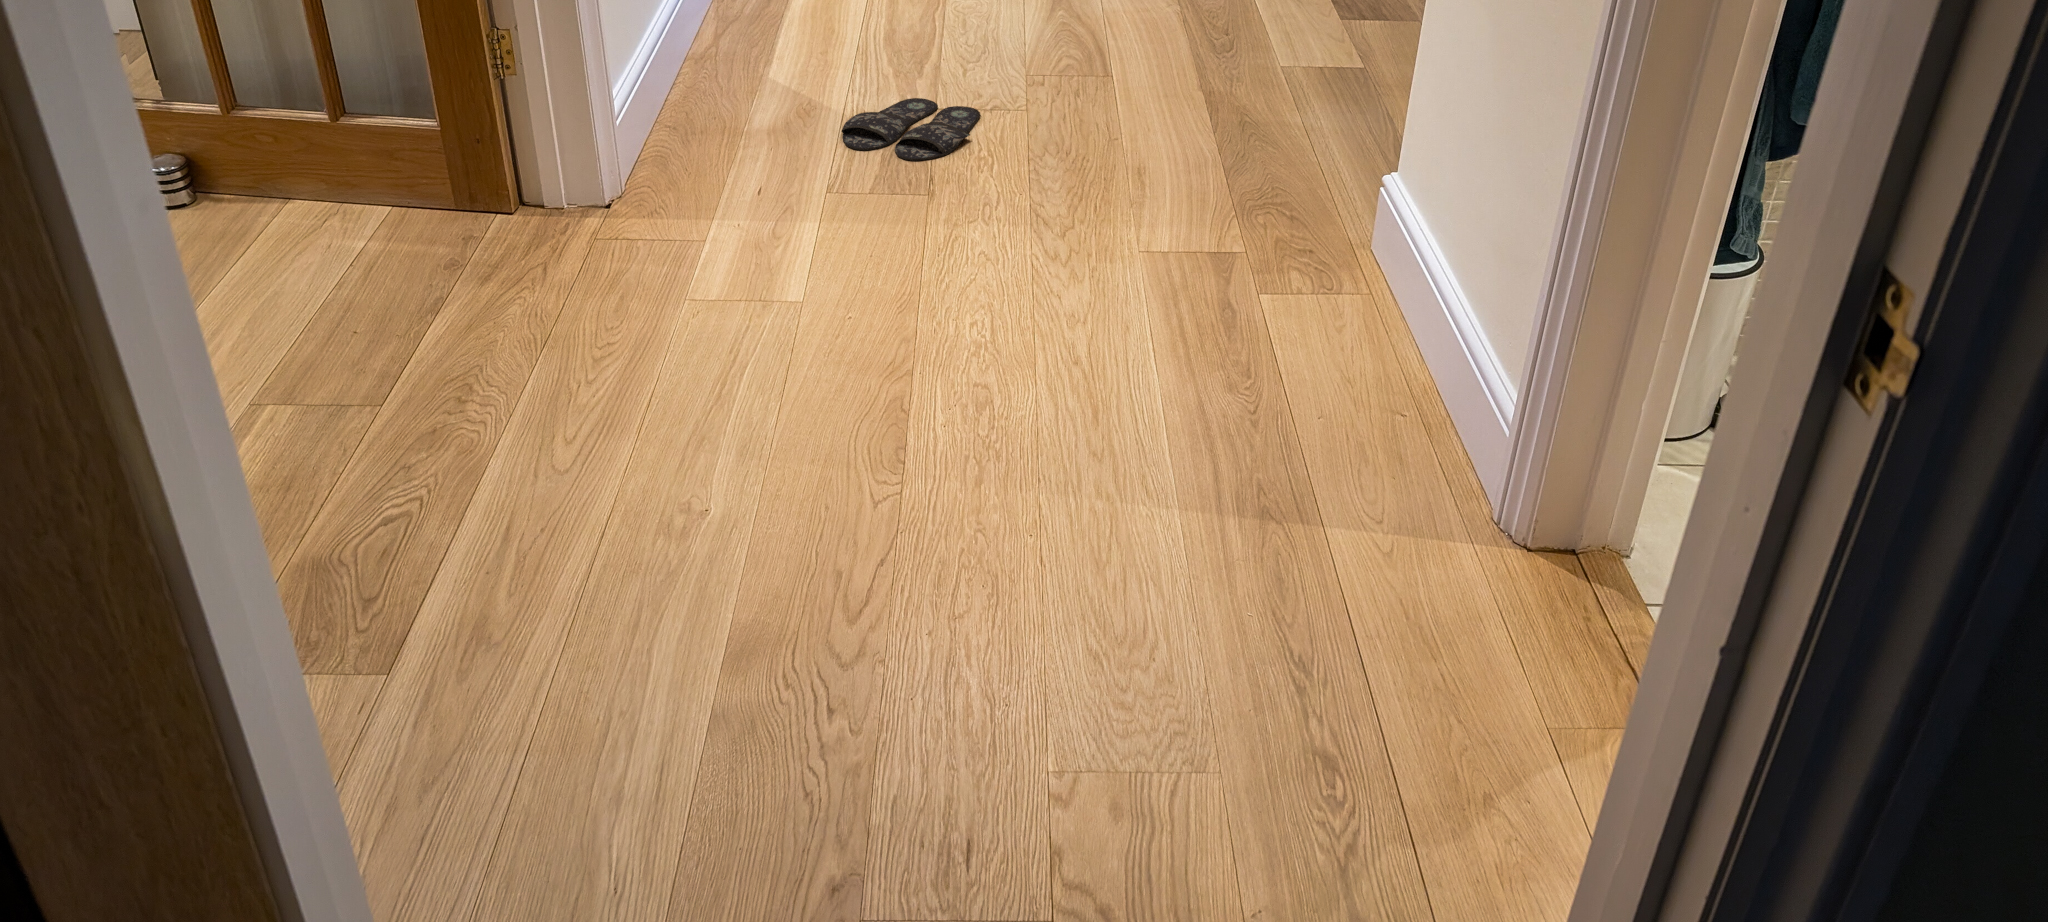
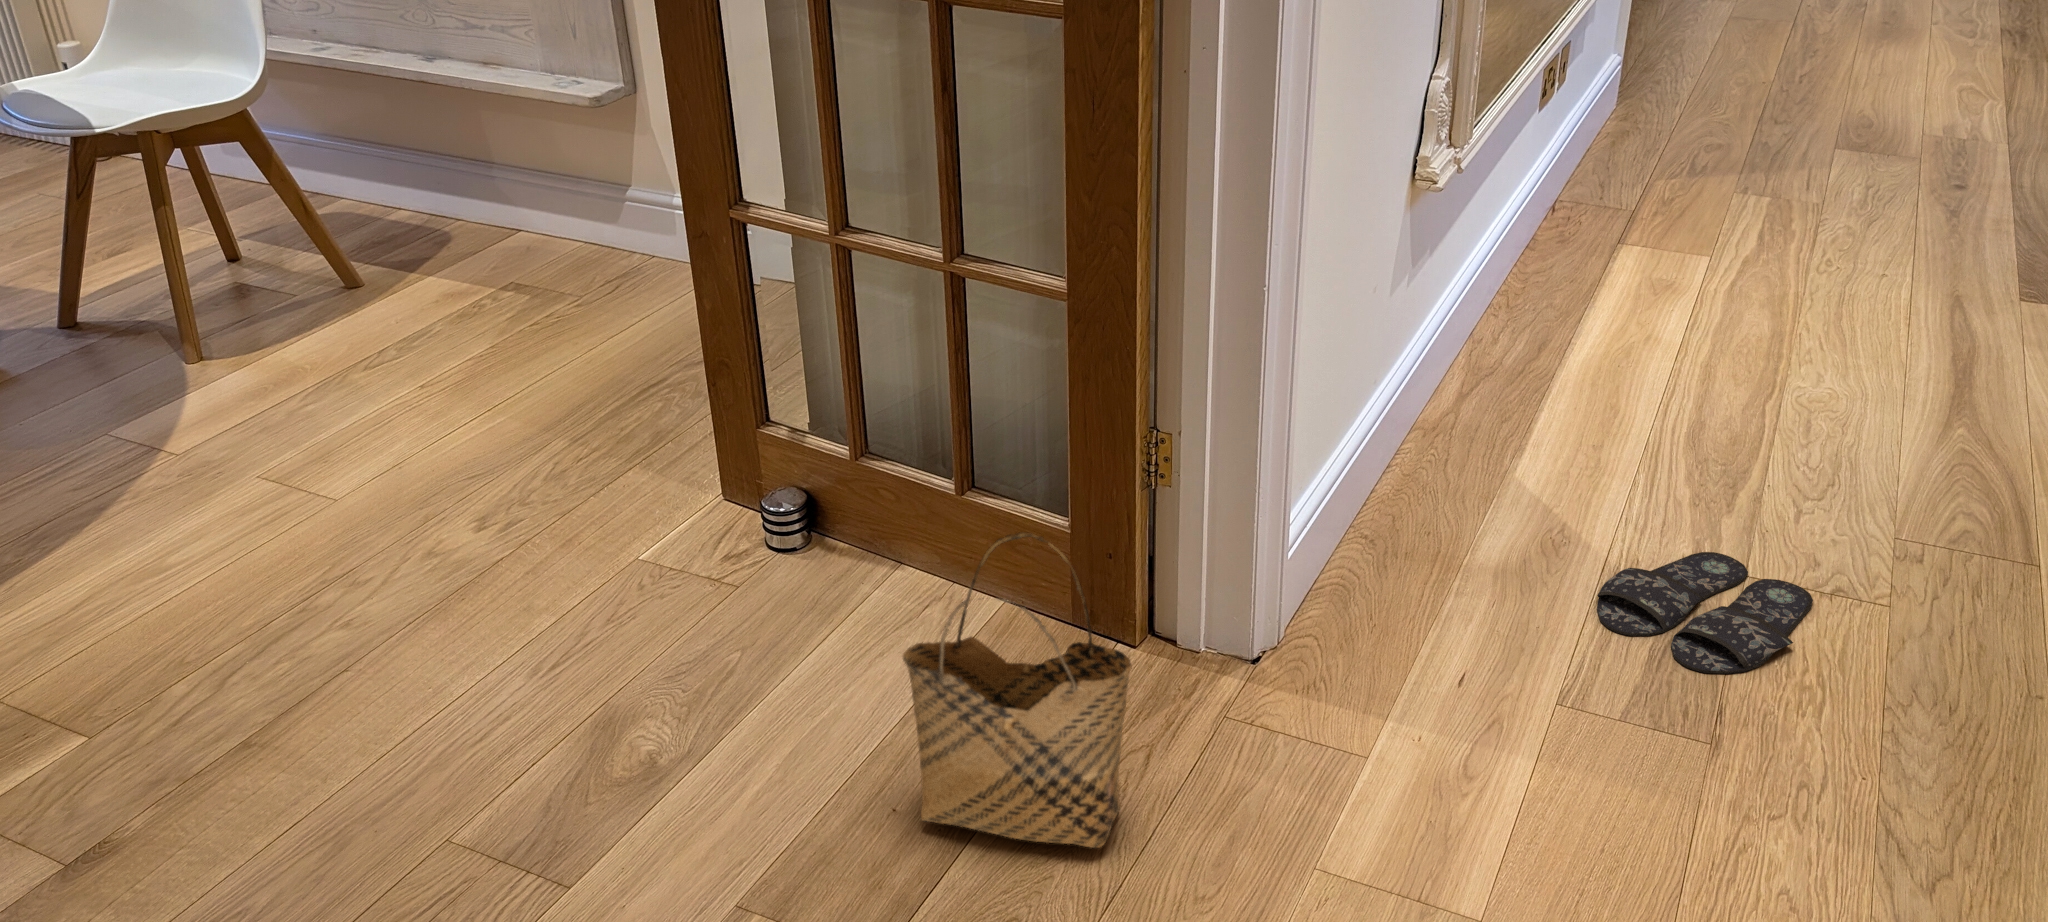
woven basket: none [342,86,536,330] -> present [903,532,1132,848]

